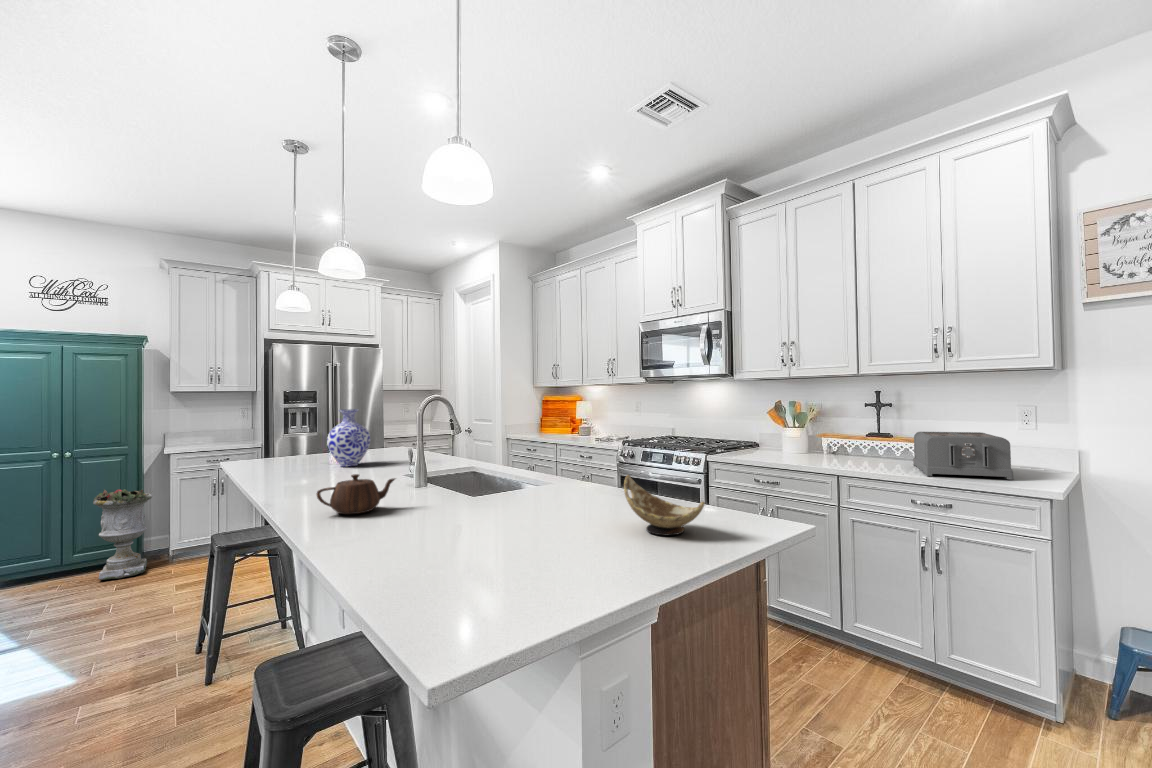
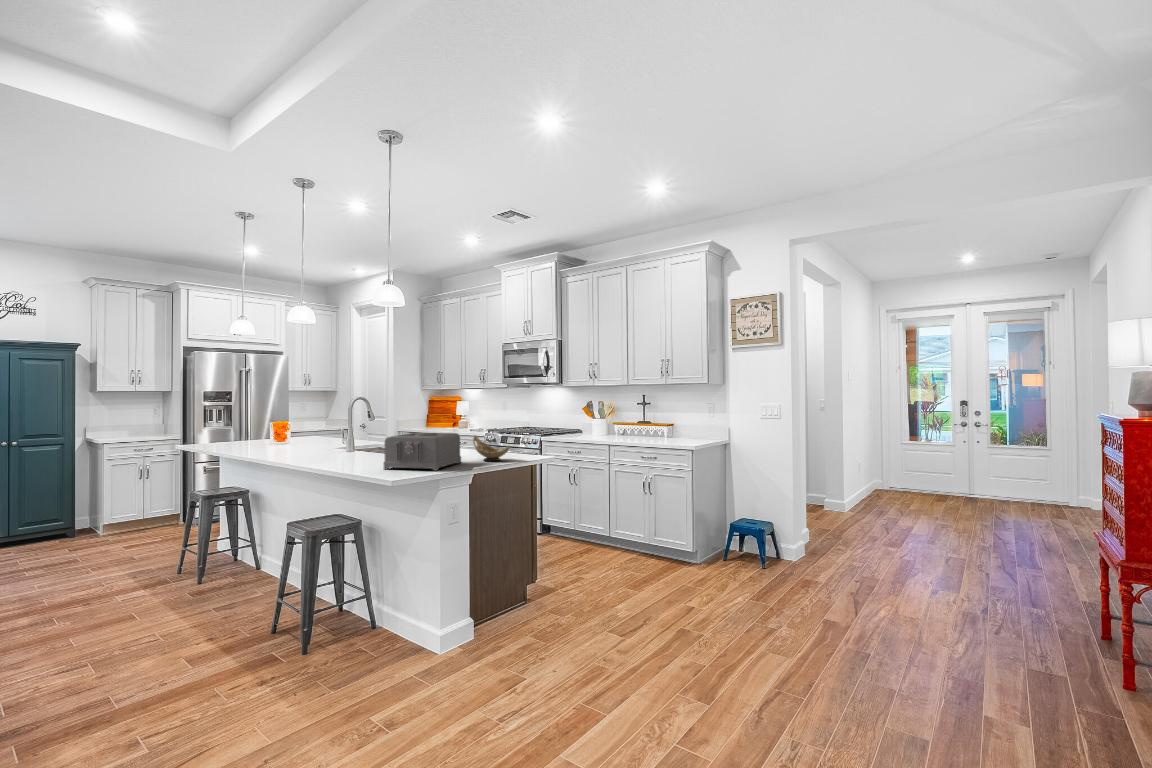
vase: present [327,409,370,467] -> none [276,405,307,445]
toaster: present [913,432,1013,479] -> present [383,433,461,471]
teapot: present [316,474,395,514] -> none [306,439,349,460]
planter: present [93,489,152,580] -> none [39,472,93,547]

